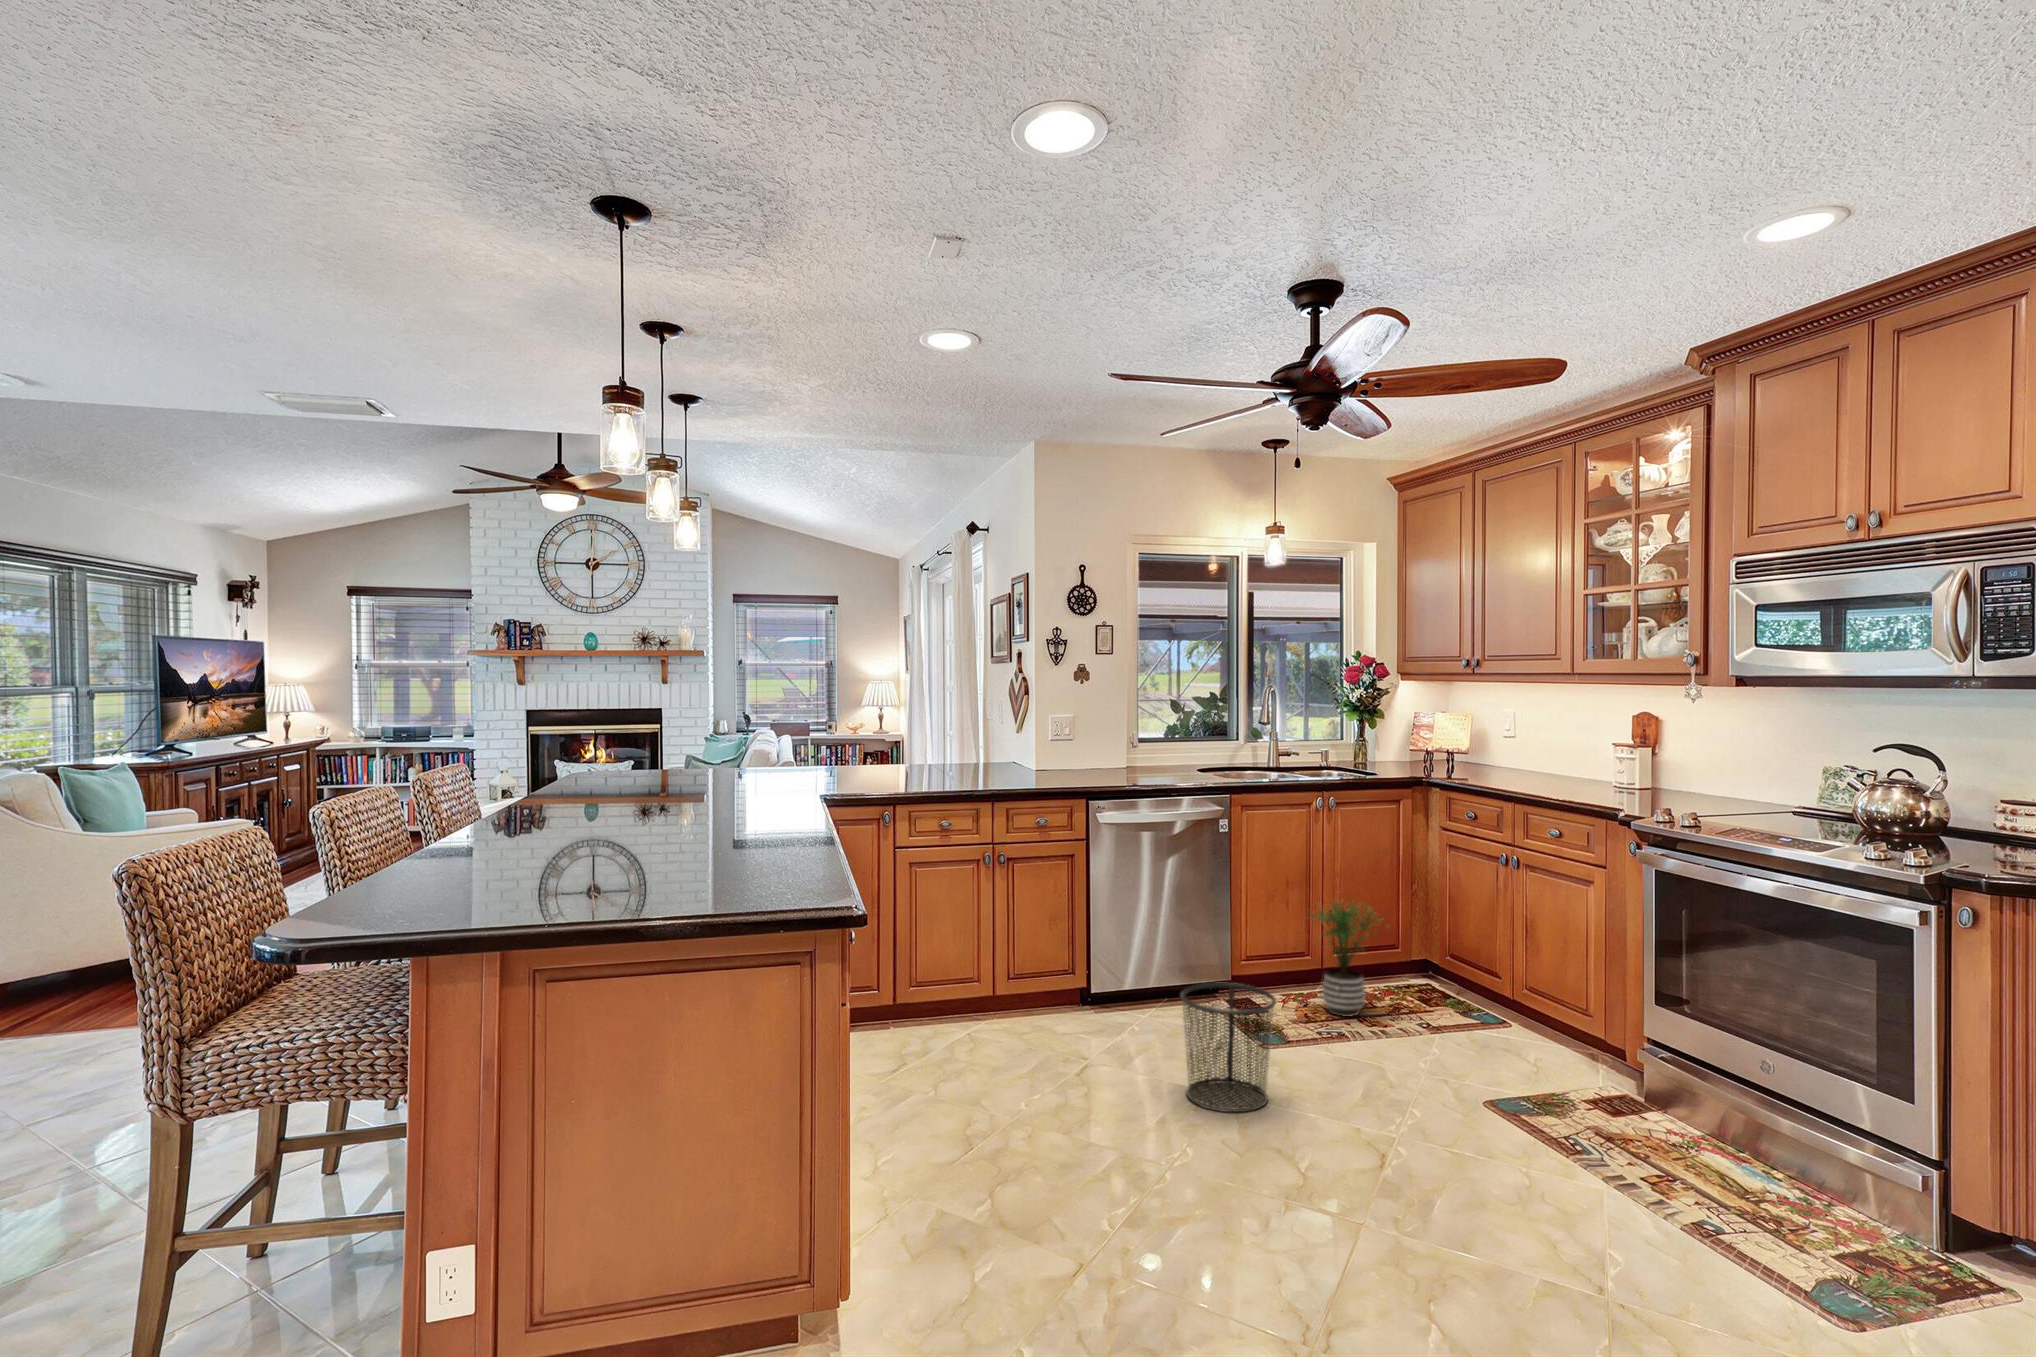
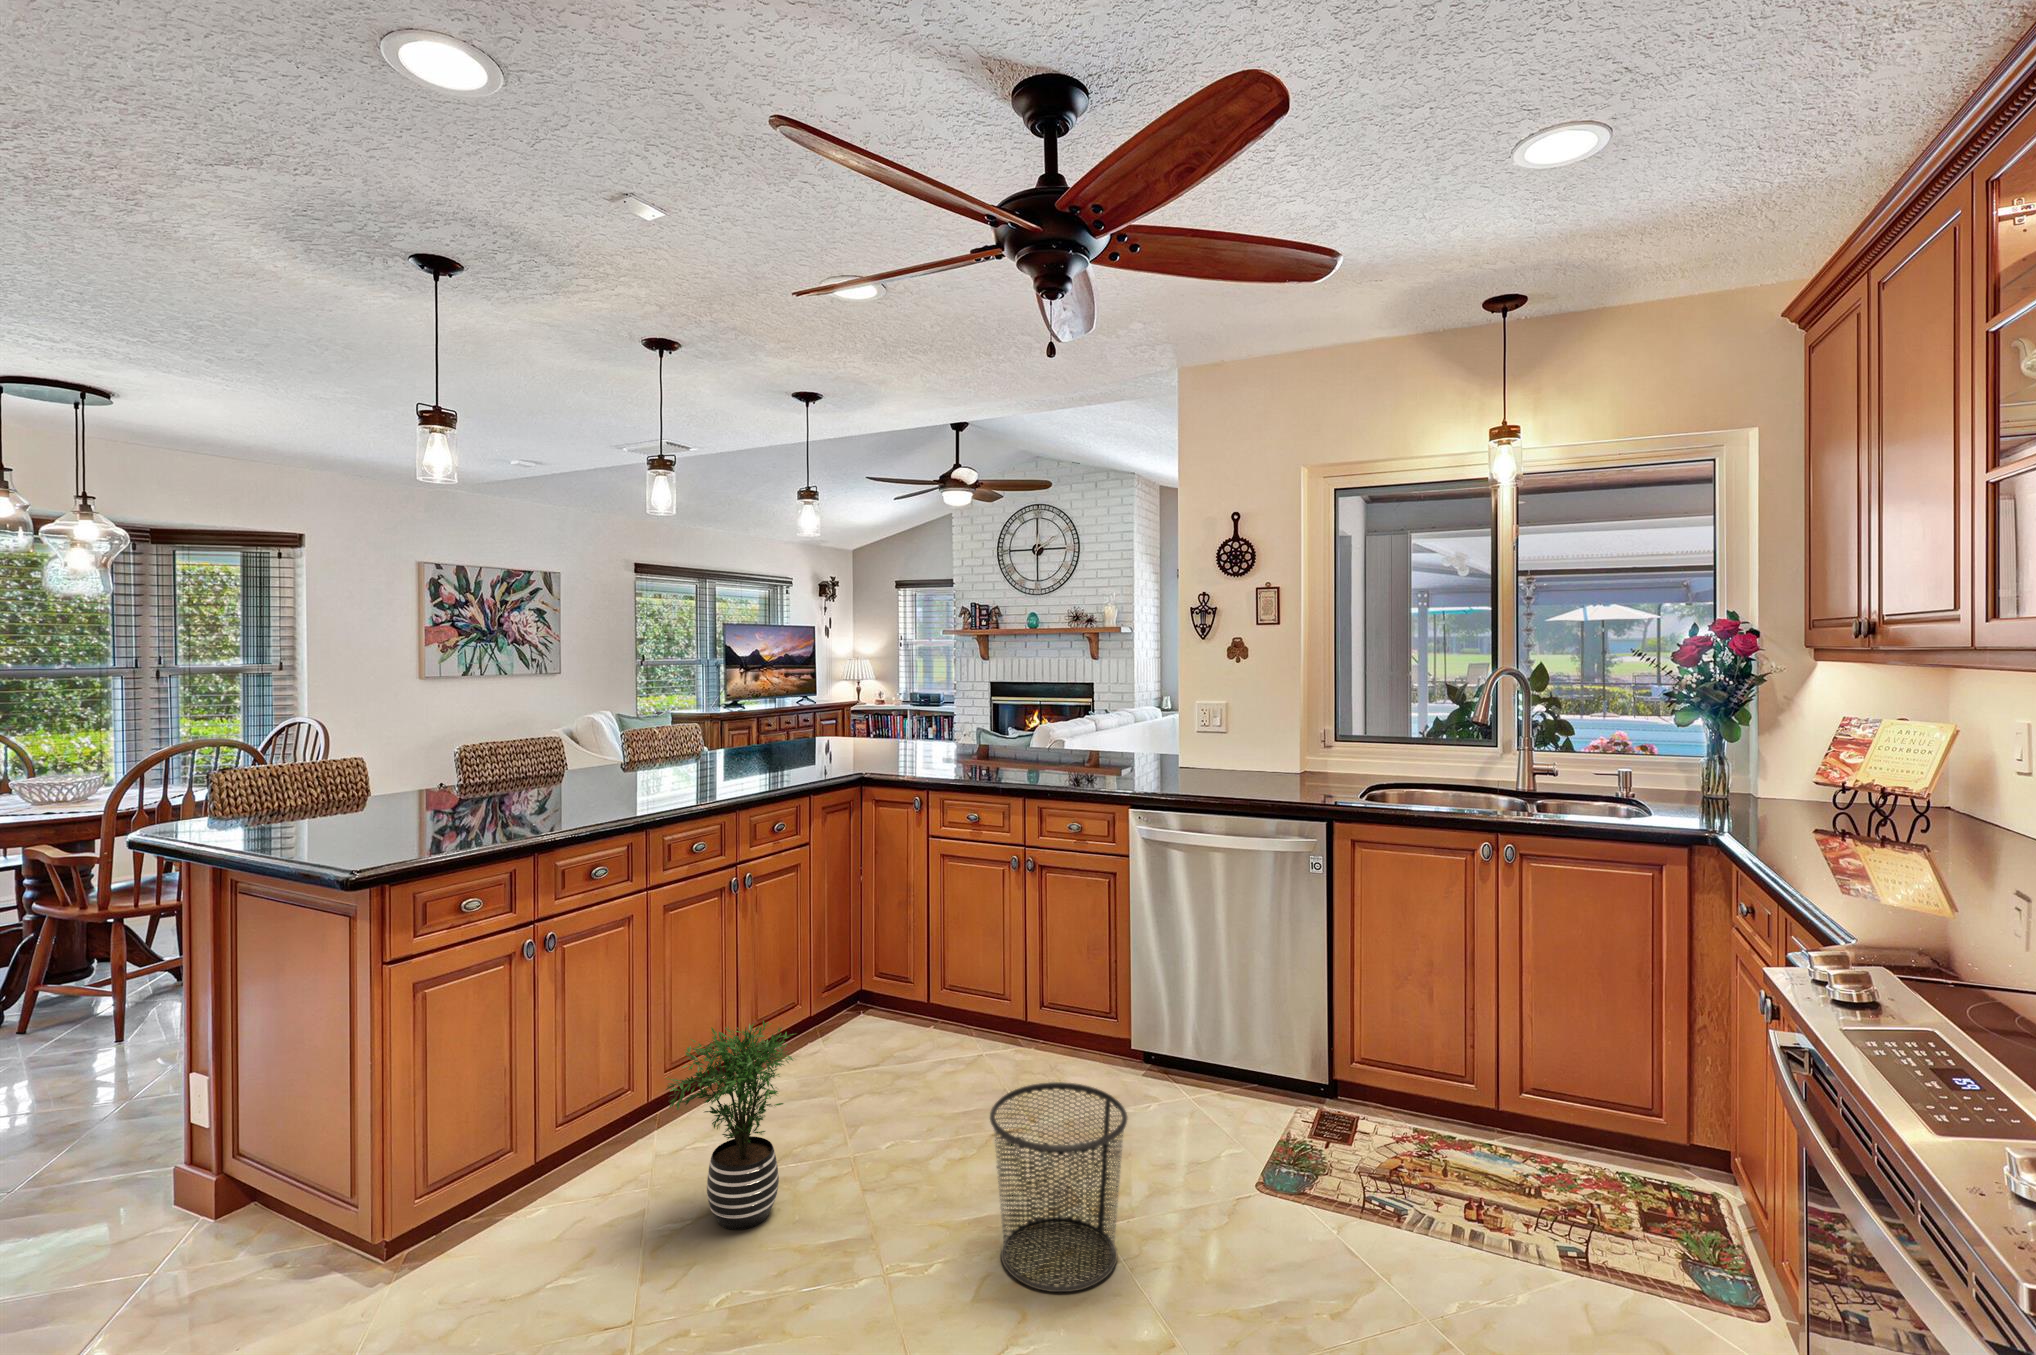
potted plant: present [1310,899,1389,1017] -> present [666,1020,794,1230]

